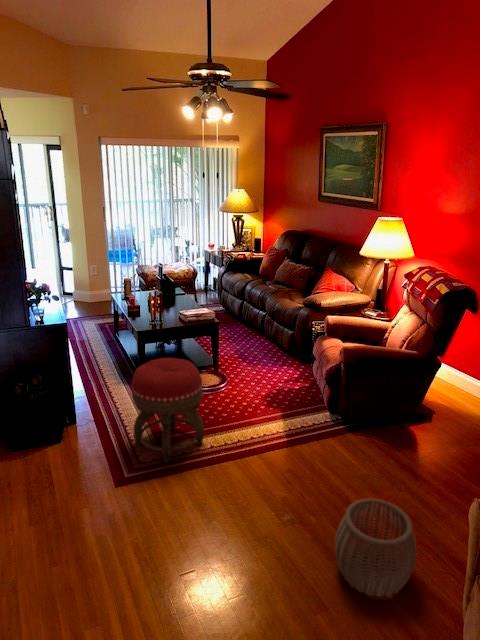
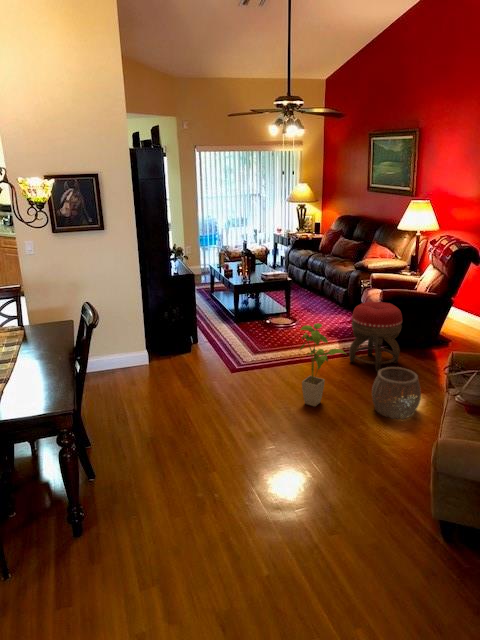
footstool: present [132,358,204,462] -> present [349,302,402,372]
house plant: none [213,437,295,568] -> present [300,323,346,406]

